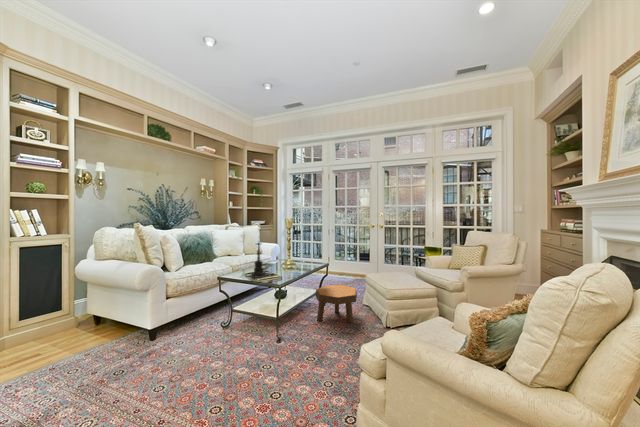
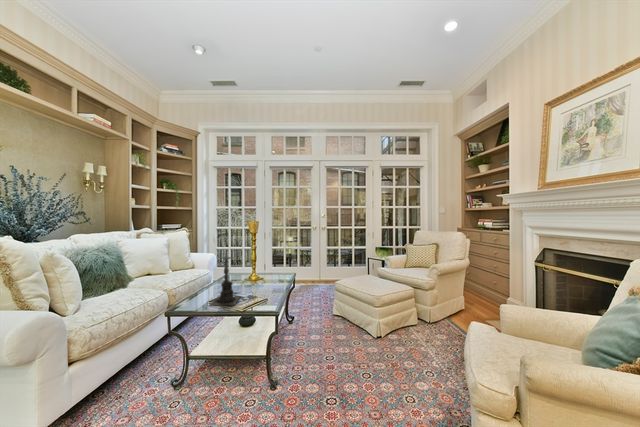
footstool: present [315,285,357,322] -> none [290,297,343,346]

